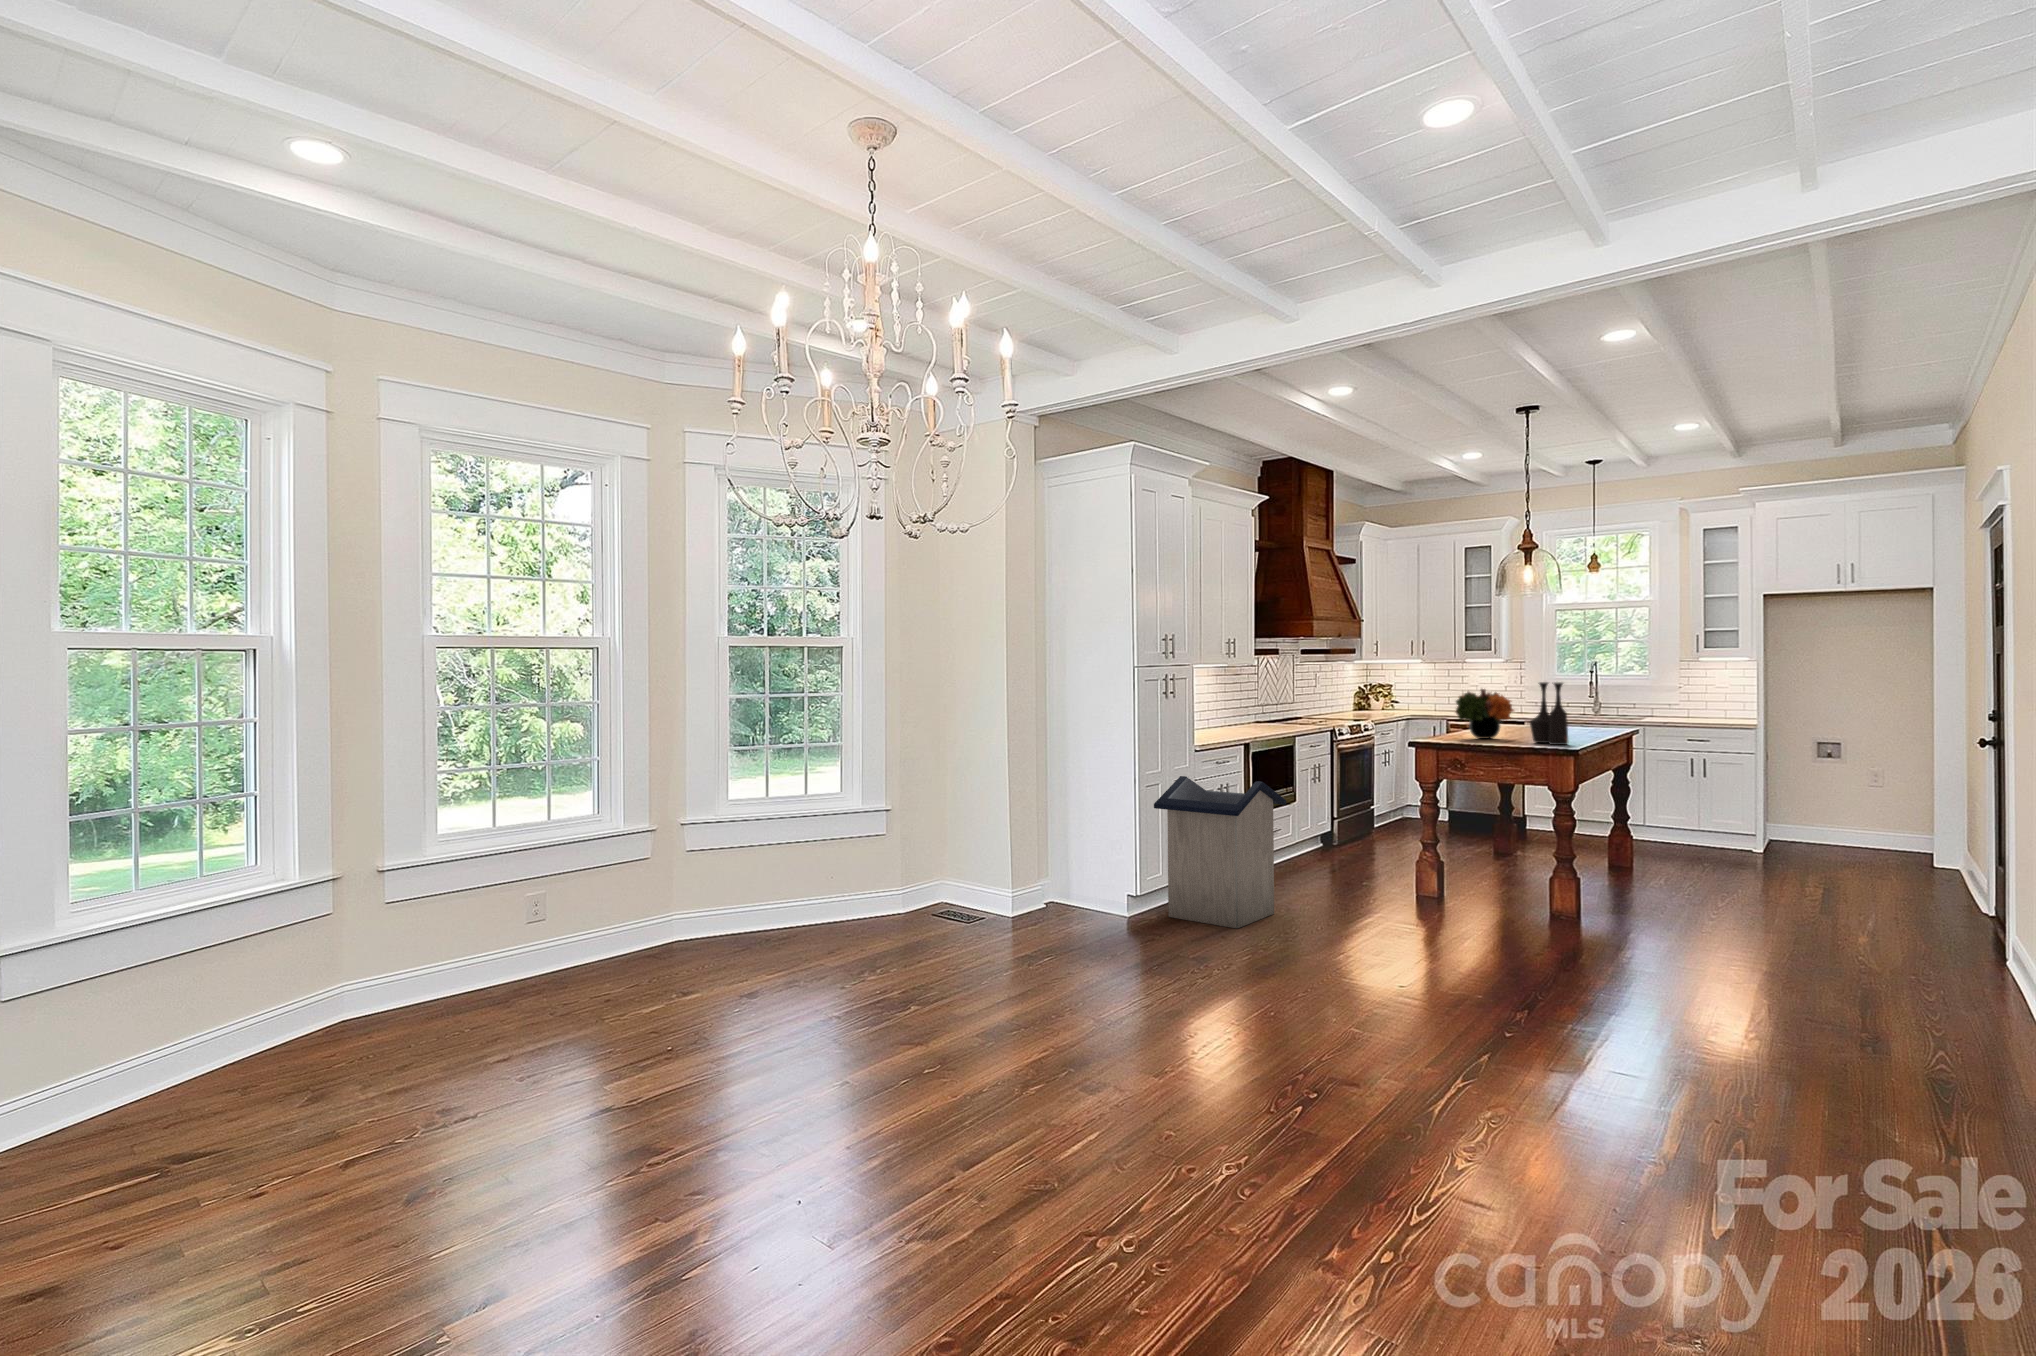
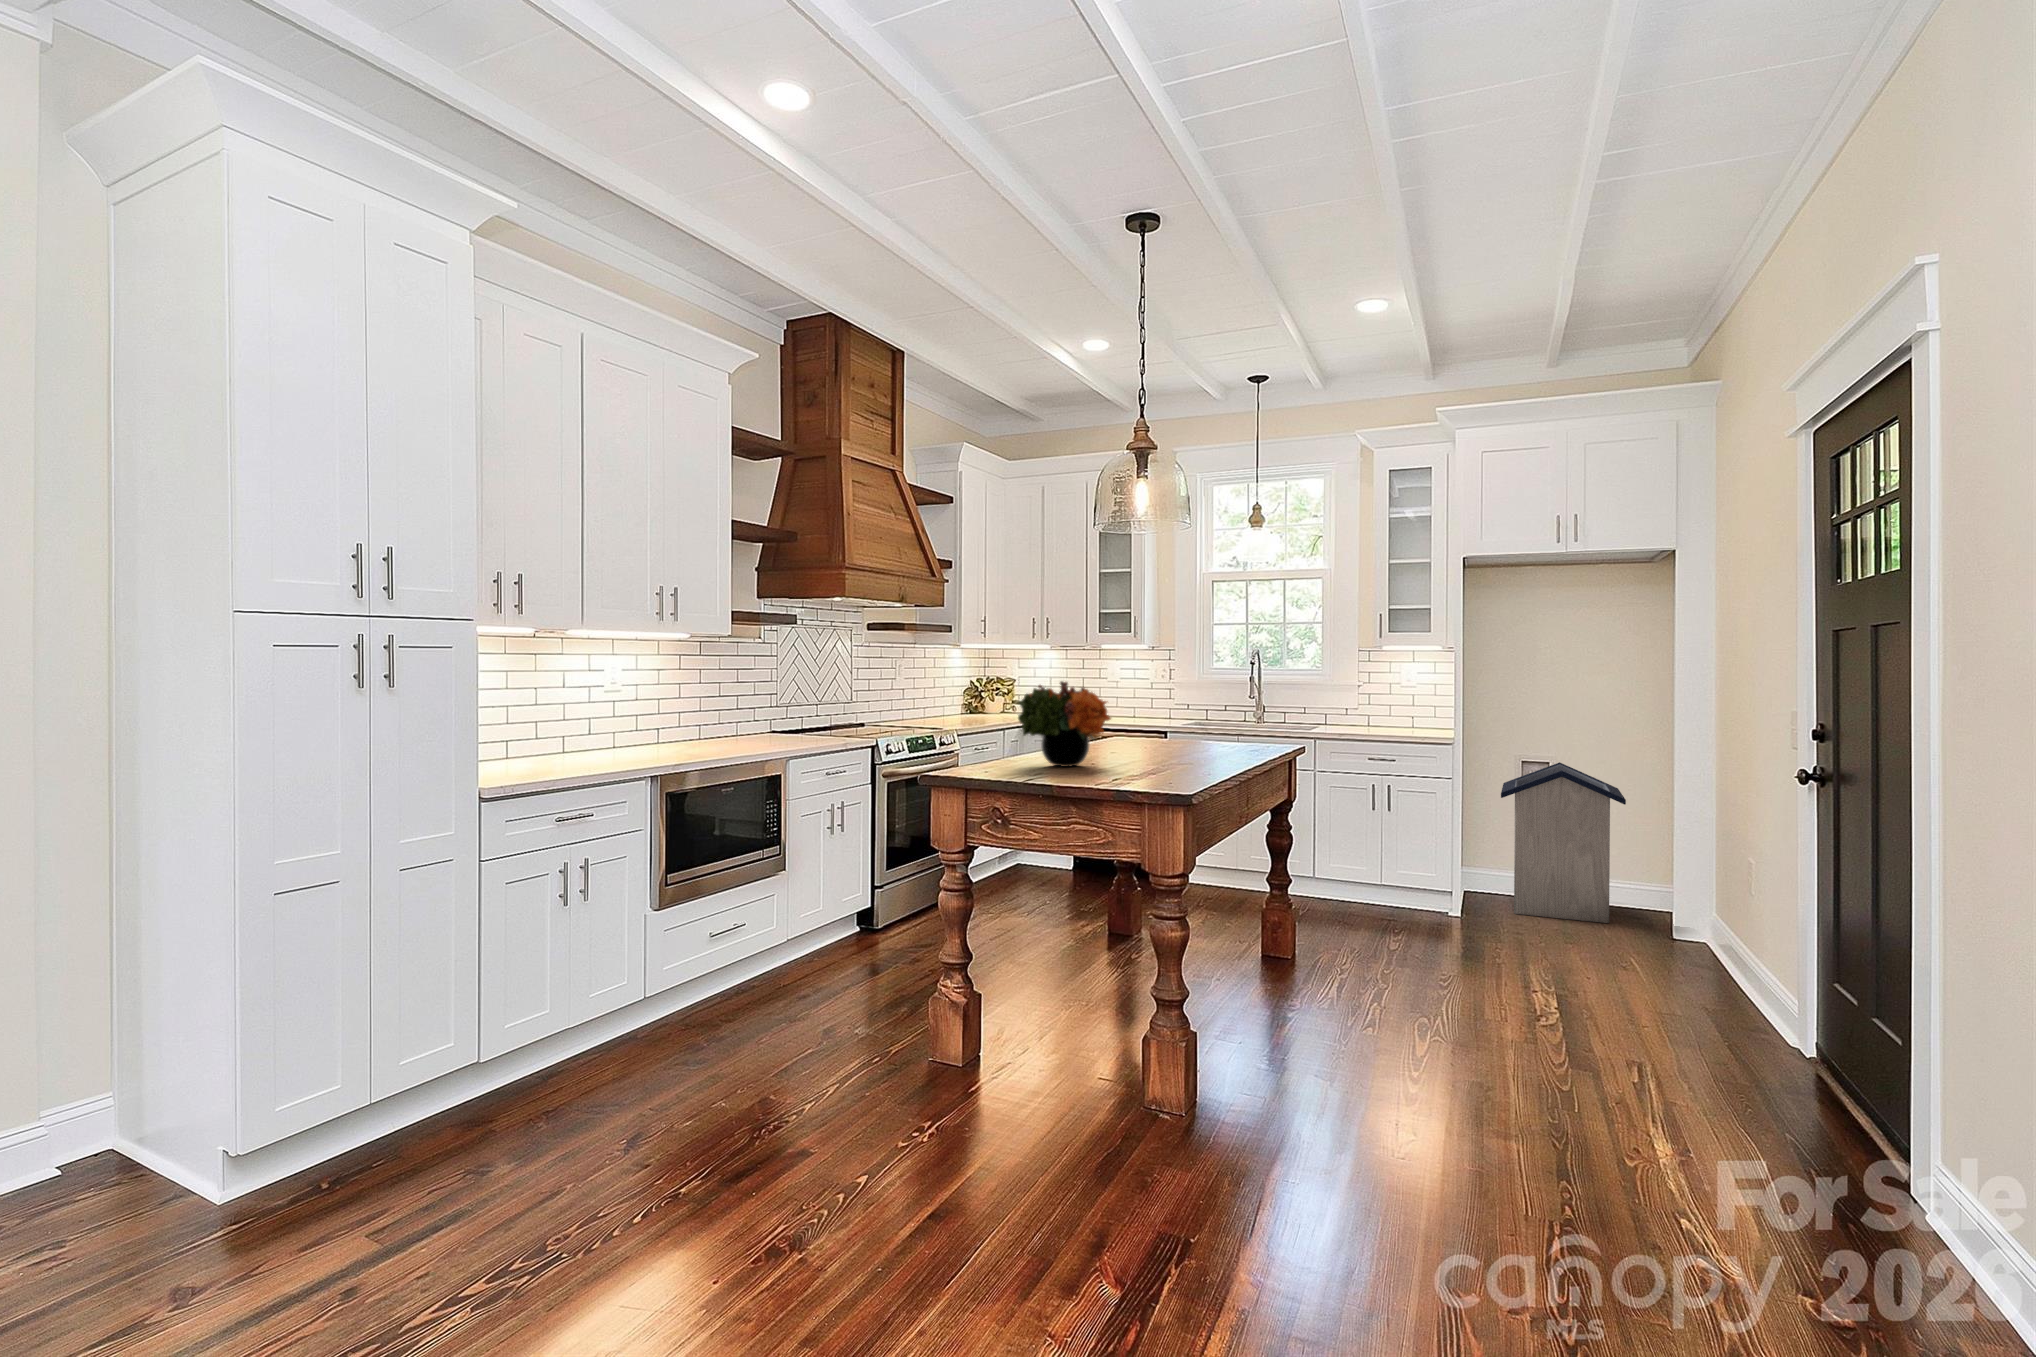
vase: present [1529,682,1568,745] -> none [1122,669,1180,782]
trash can: present [1154,776,1286,928] -> present [1501,762,1626,923]

